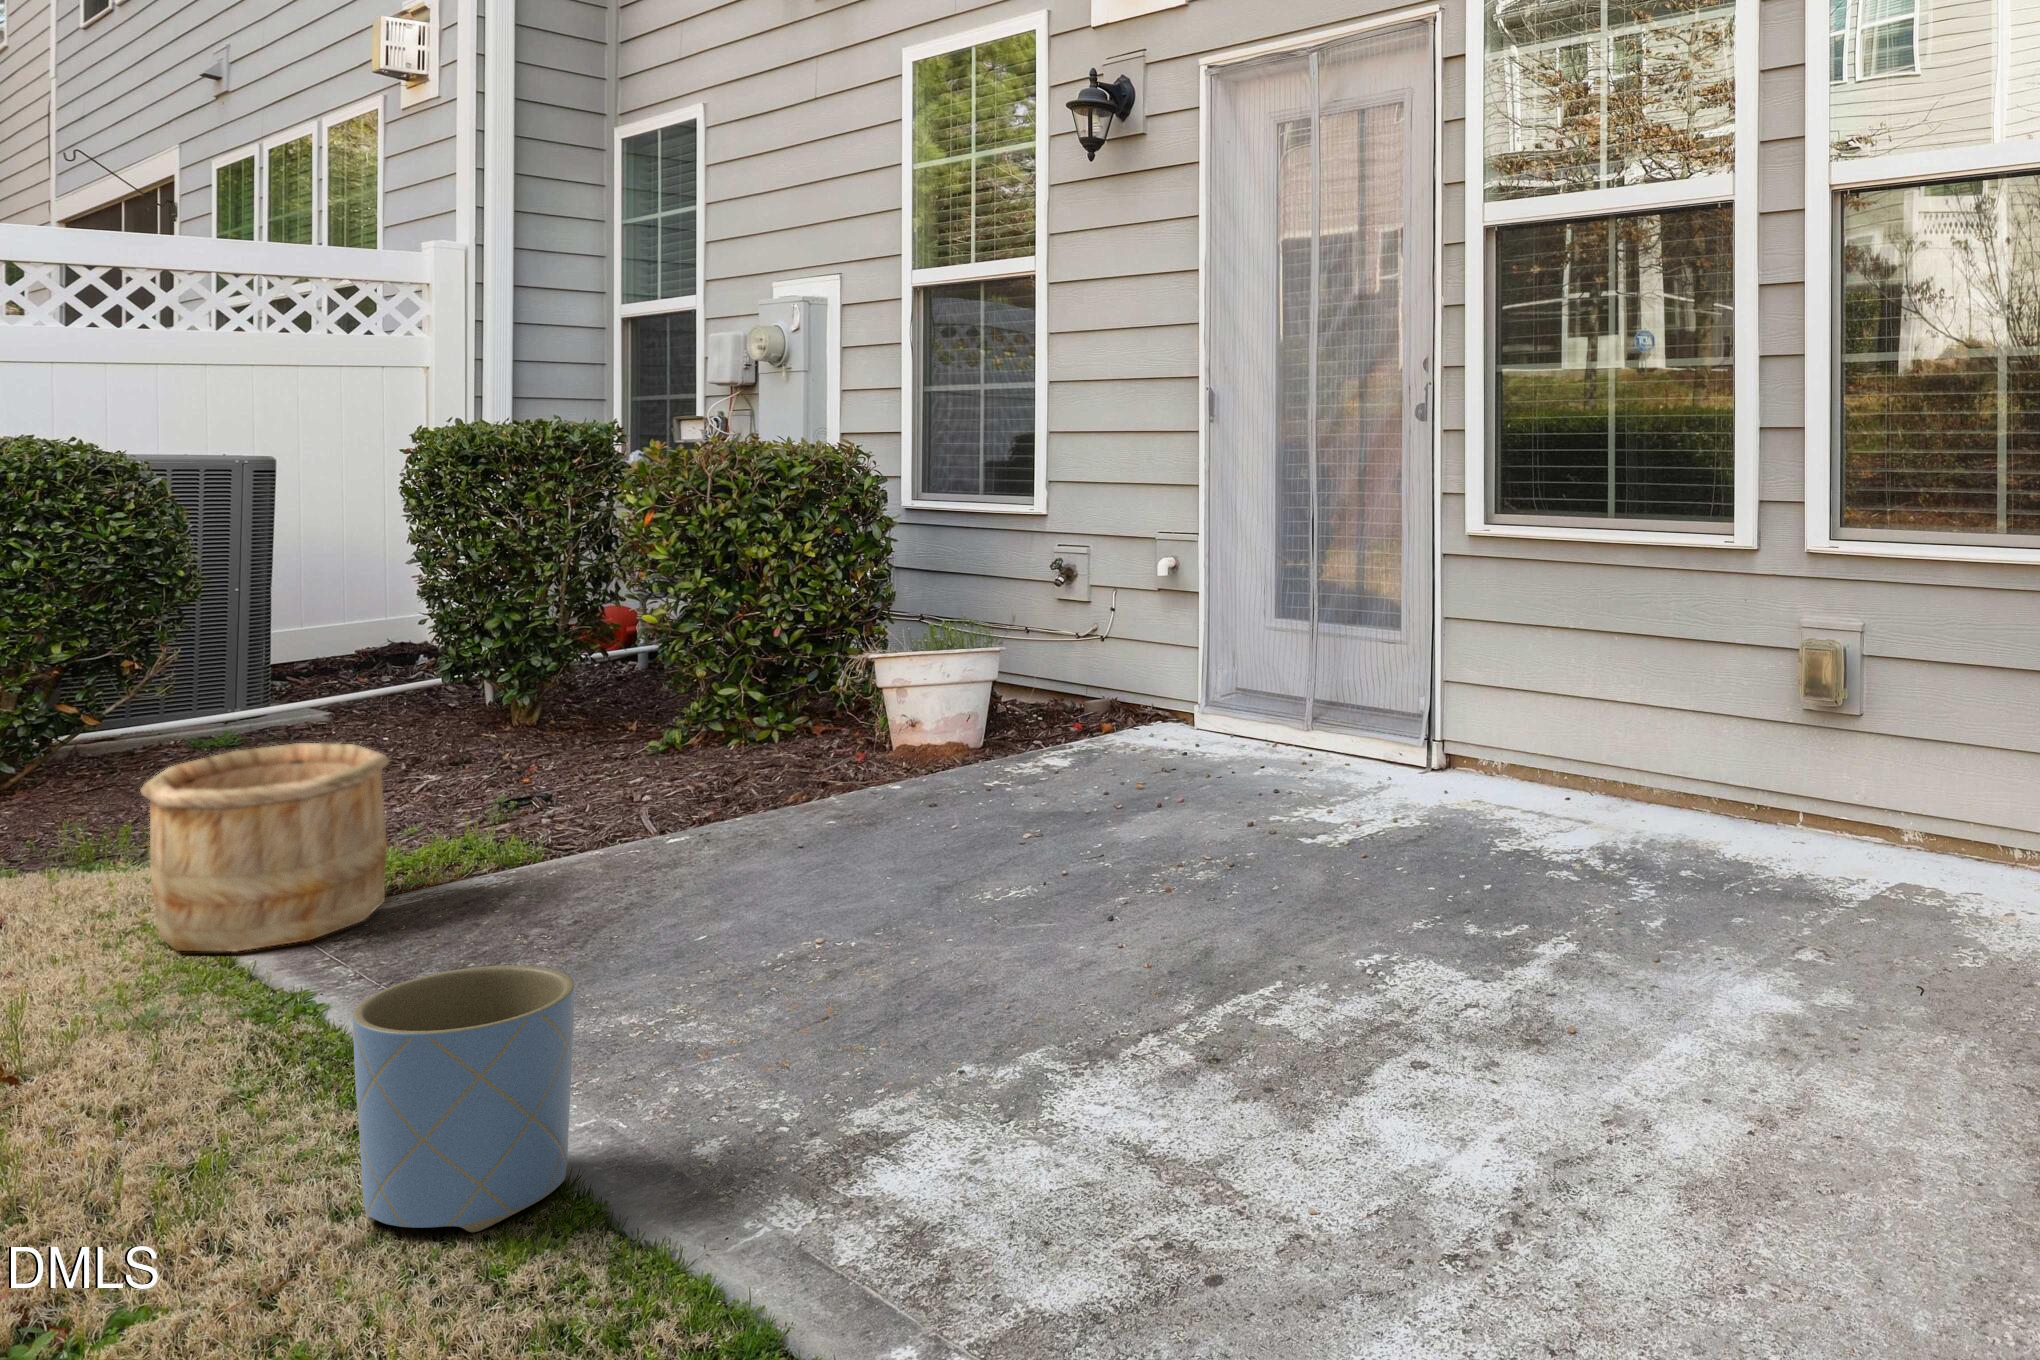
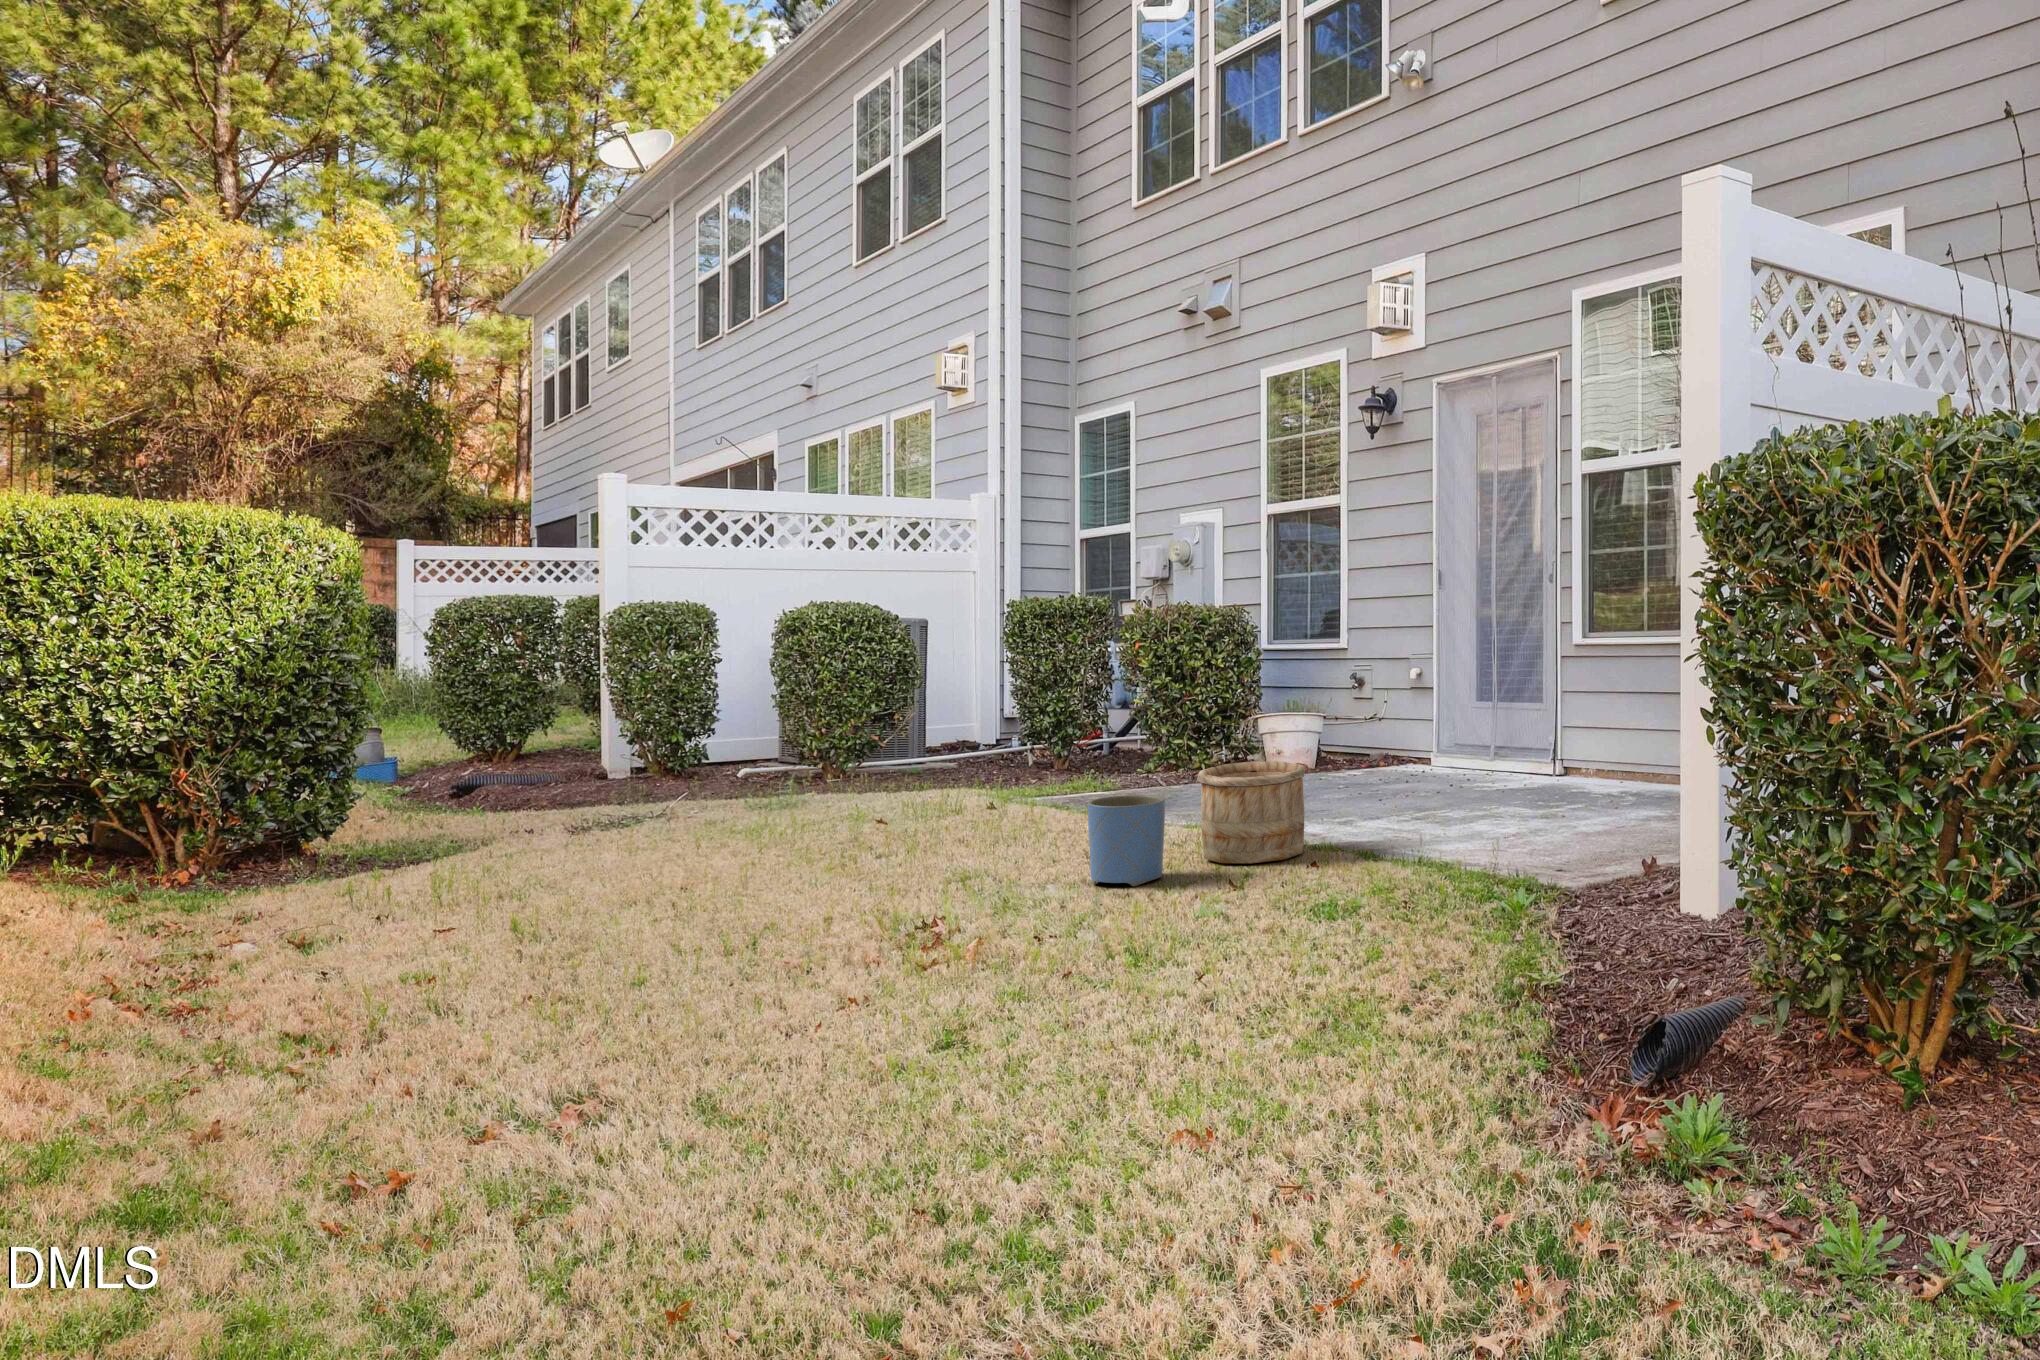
wooden bucket: present [141,743,389,952] -> present [1197,761,1306,863]

